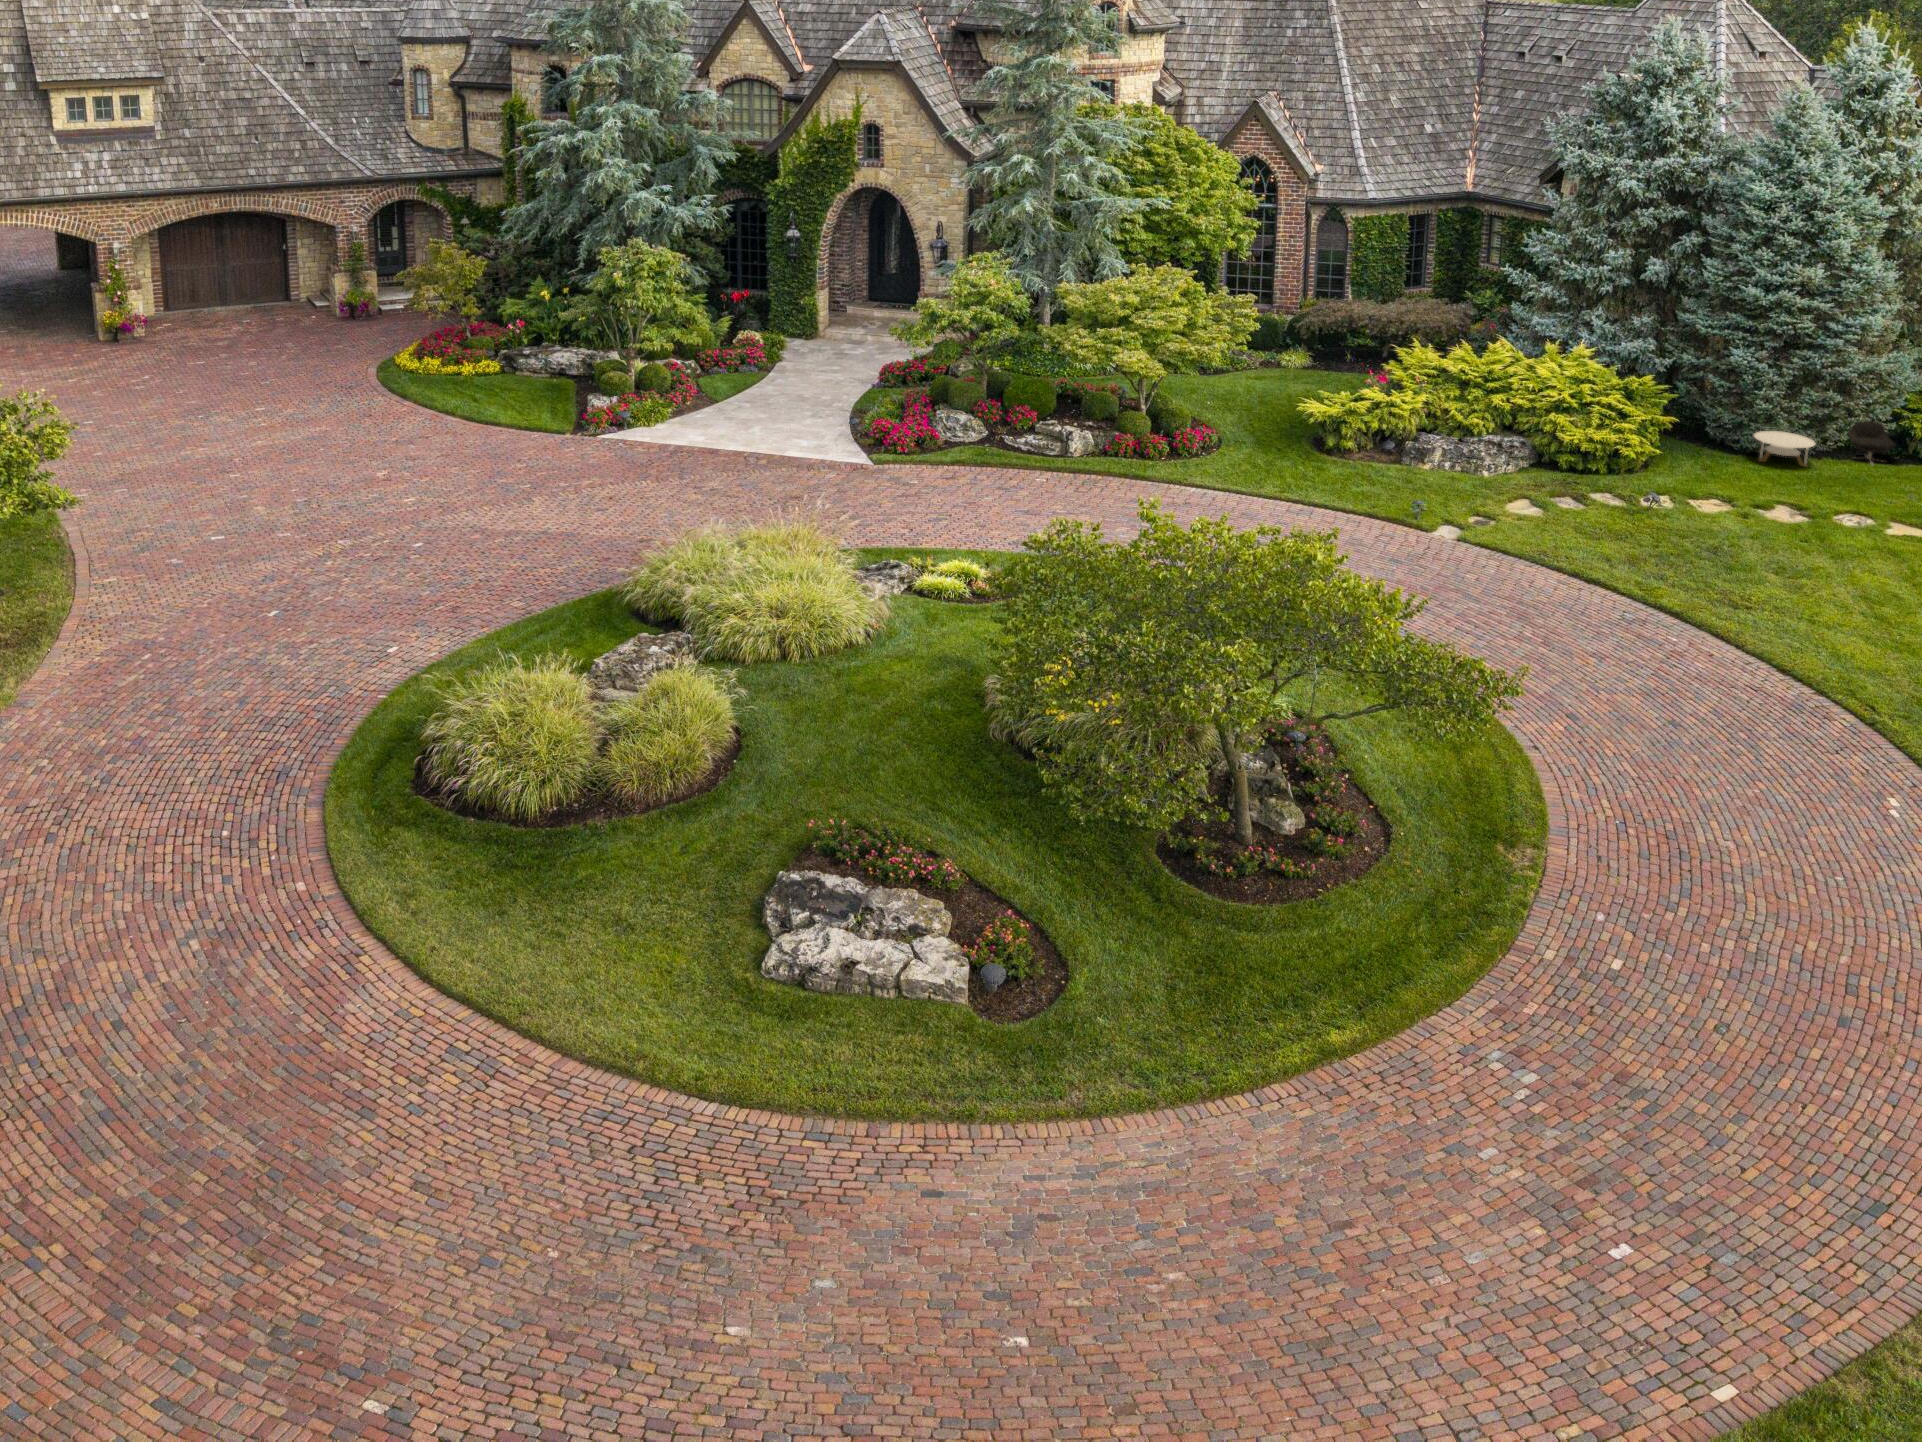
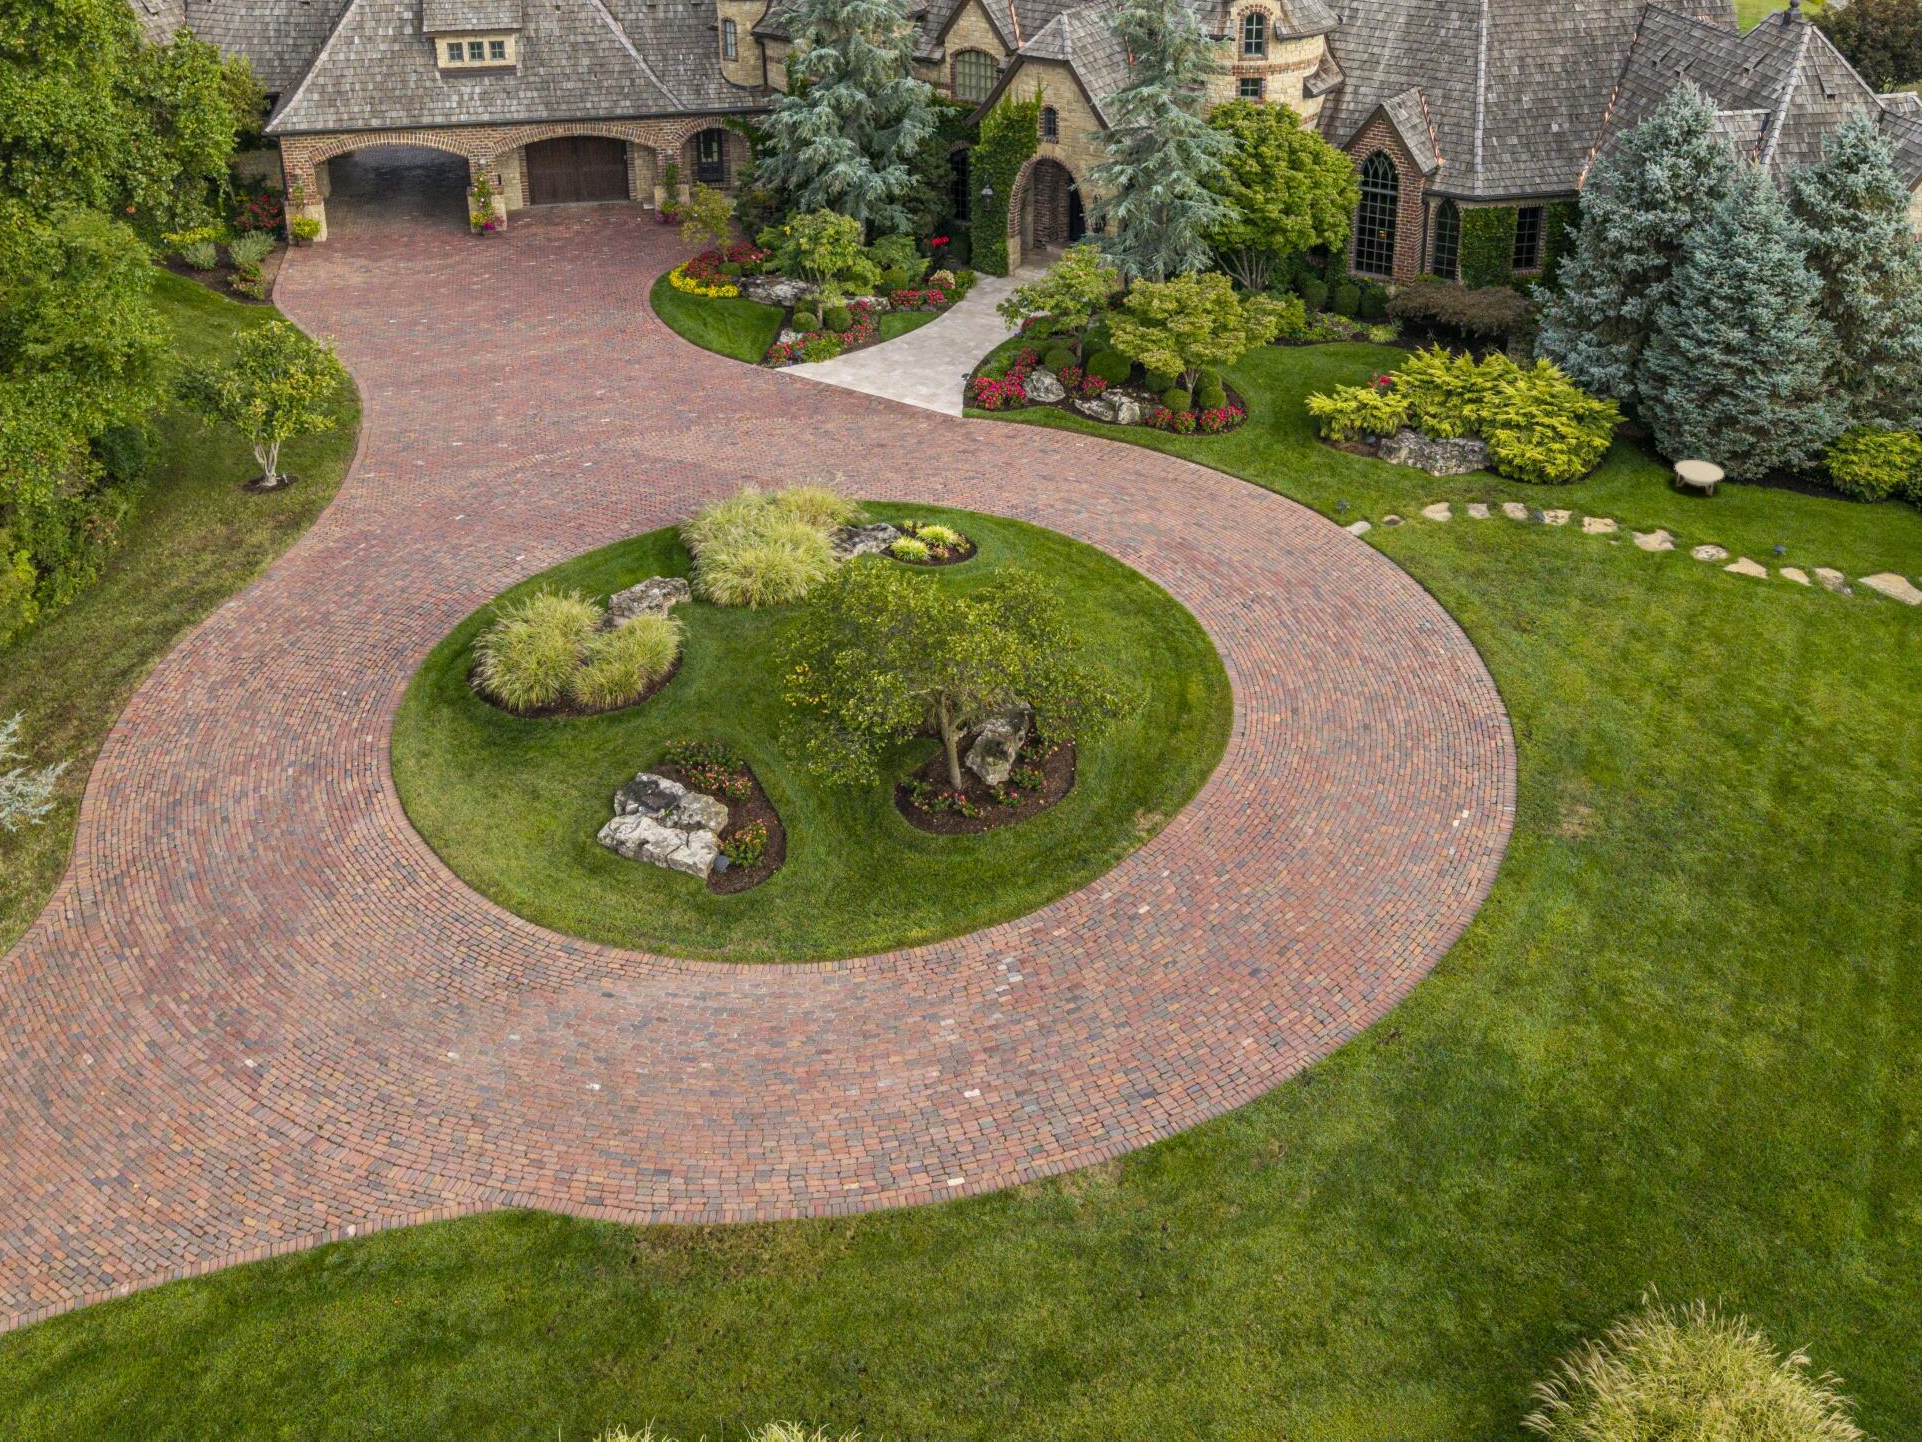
lounge chair: present [1848,421,1896,462] -> none [1759,460,1797,501]

